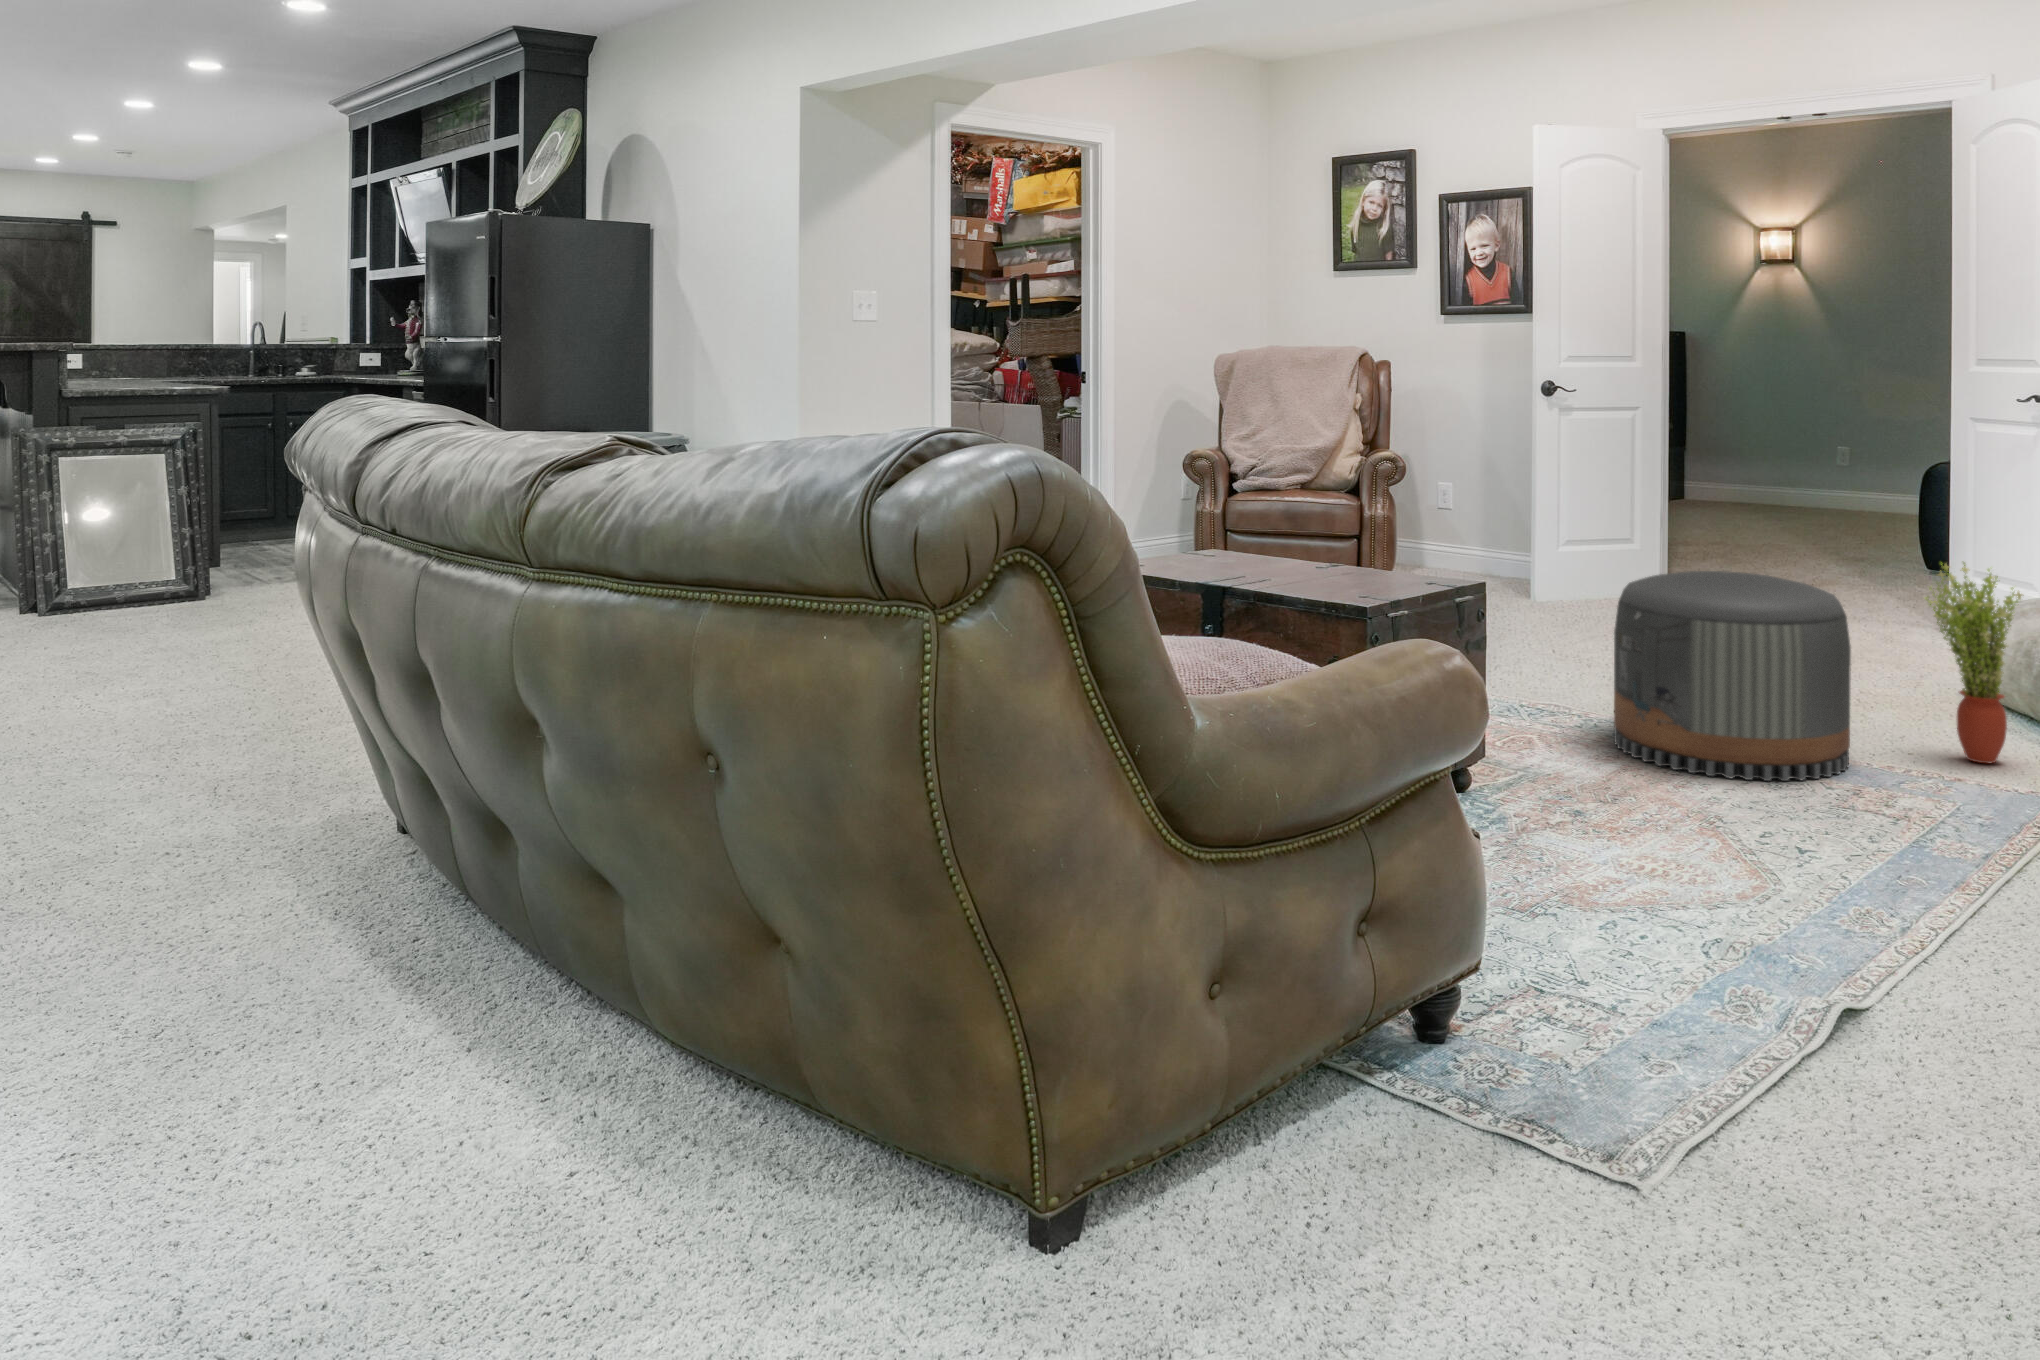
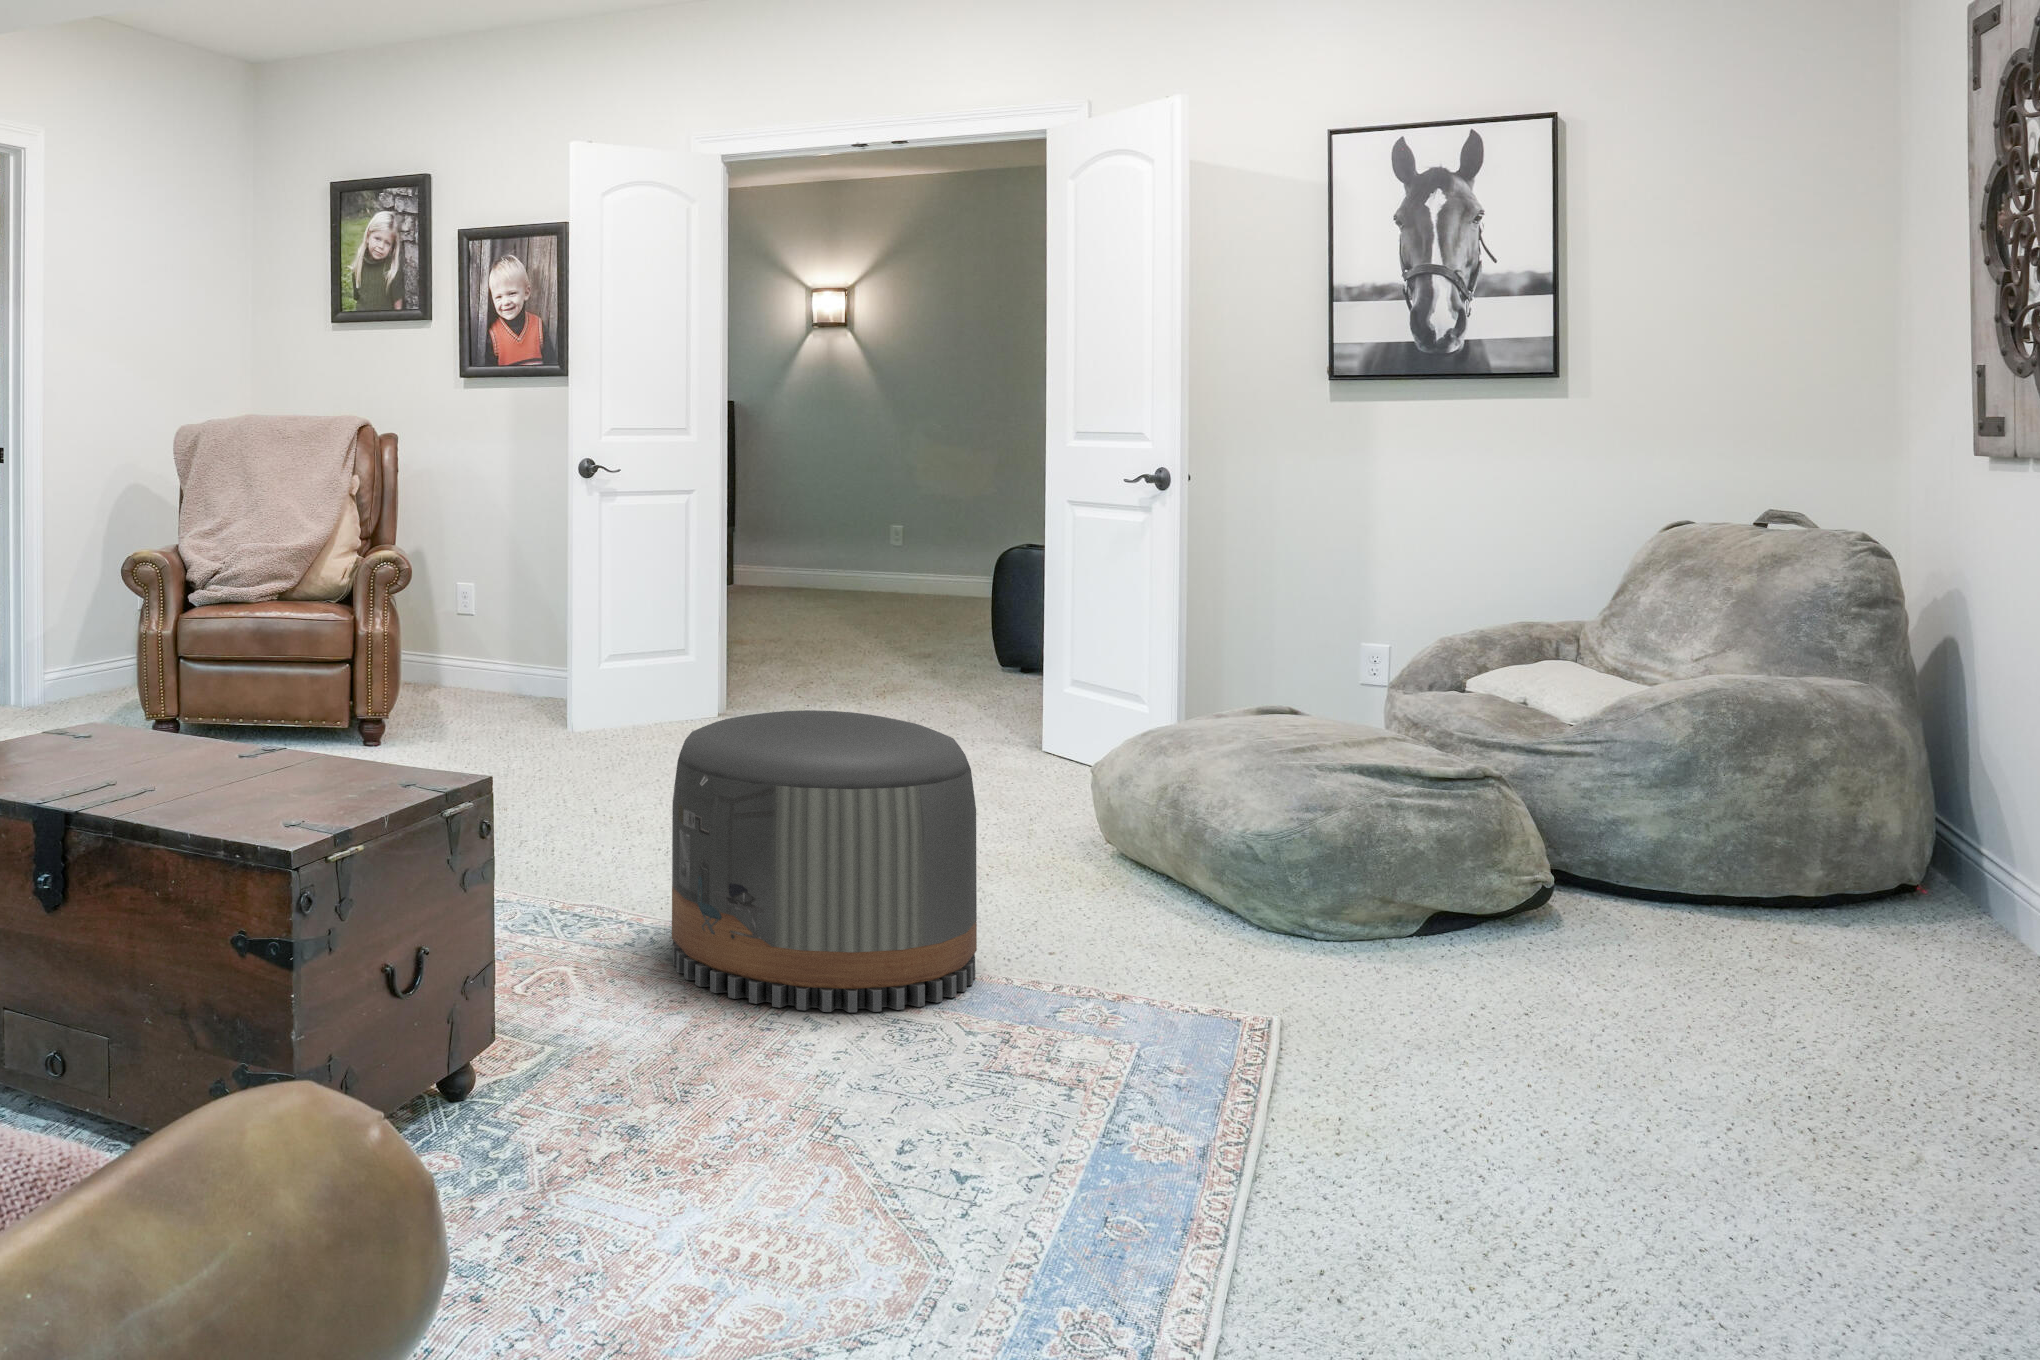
potted plant: present [1925,563,2022,763] -> none [1060,687,1180,956]

